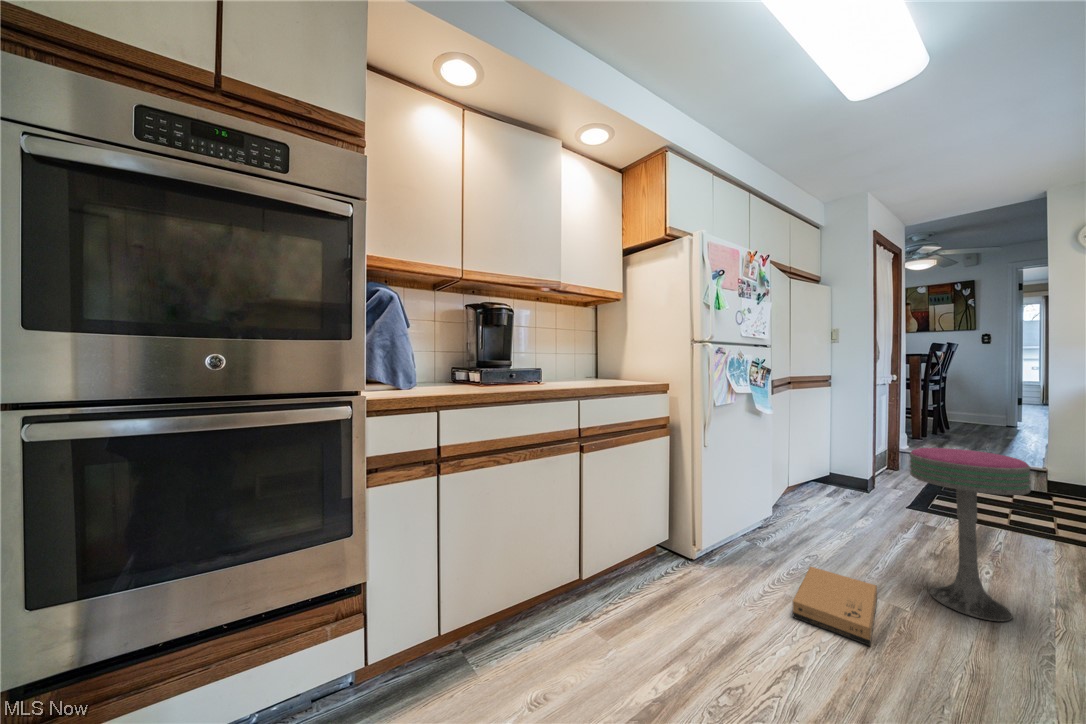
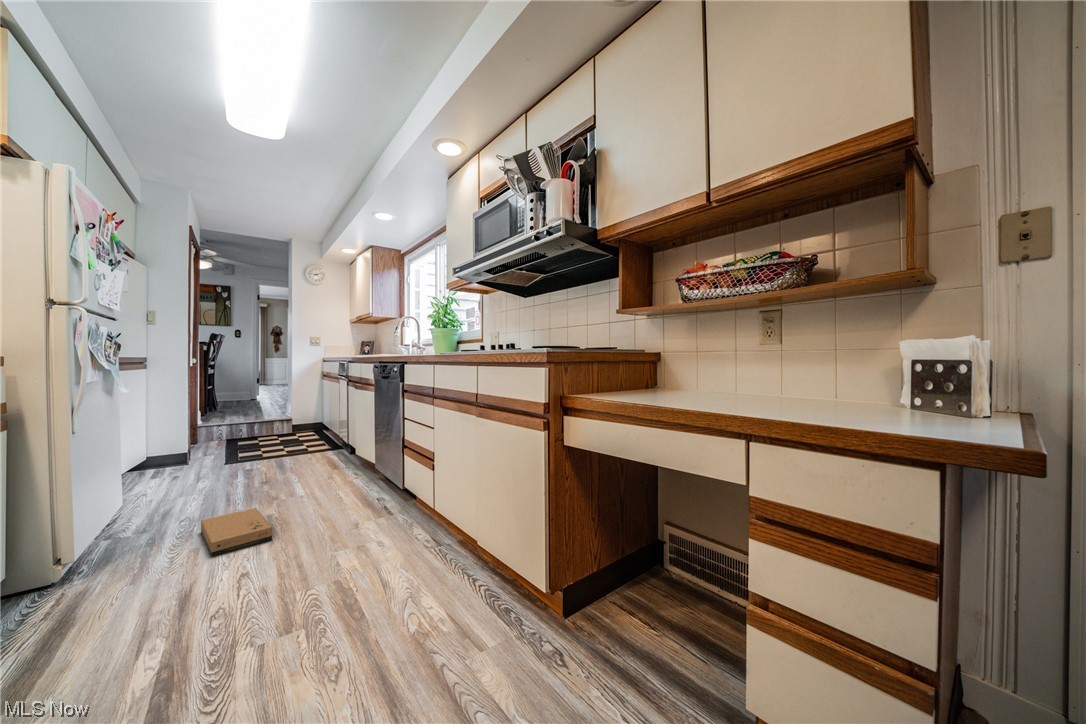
bar stool: present [910,448,1031,621] -> none [268,400,328,503]

